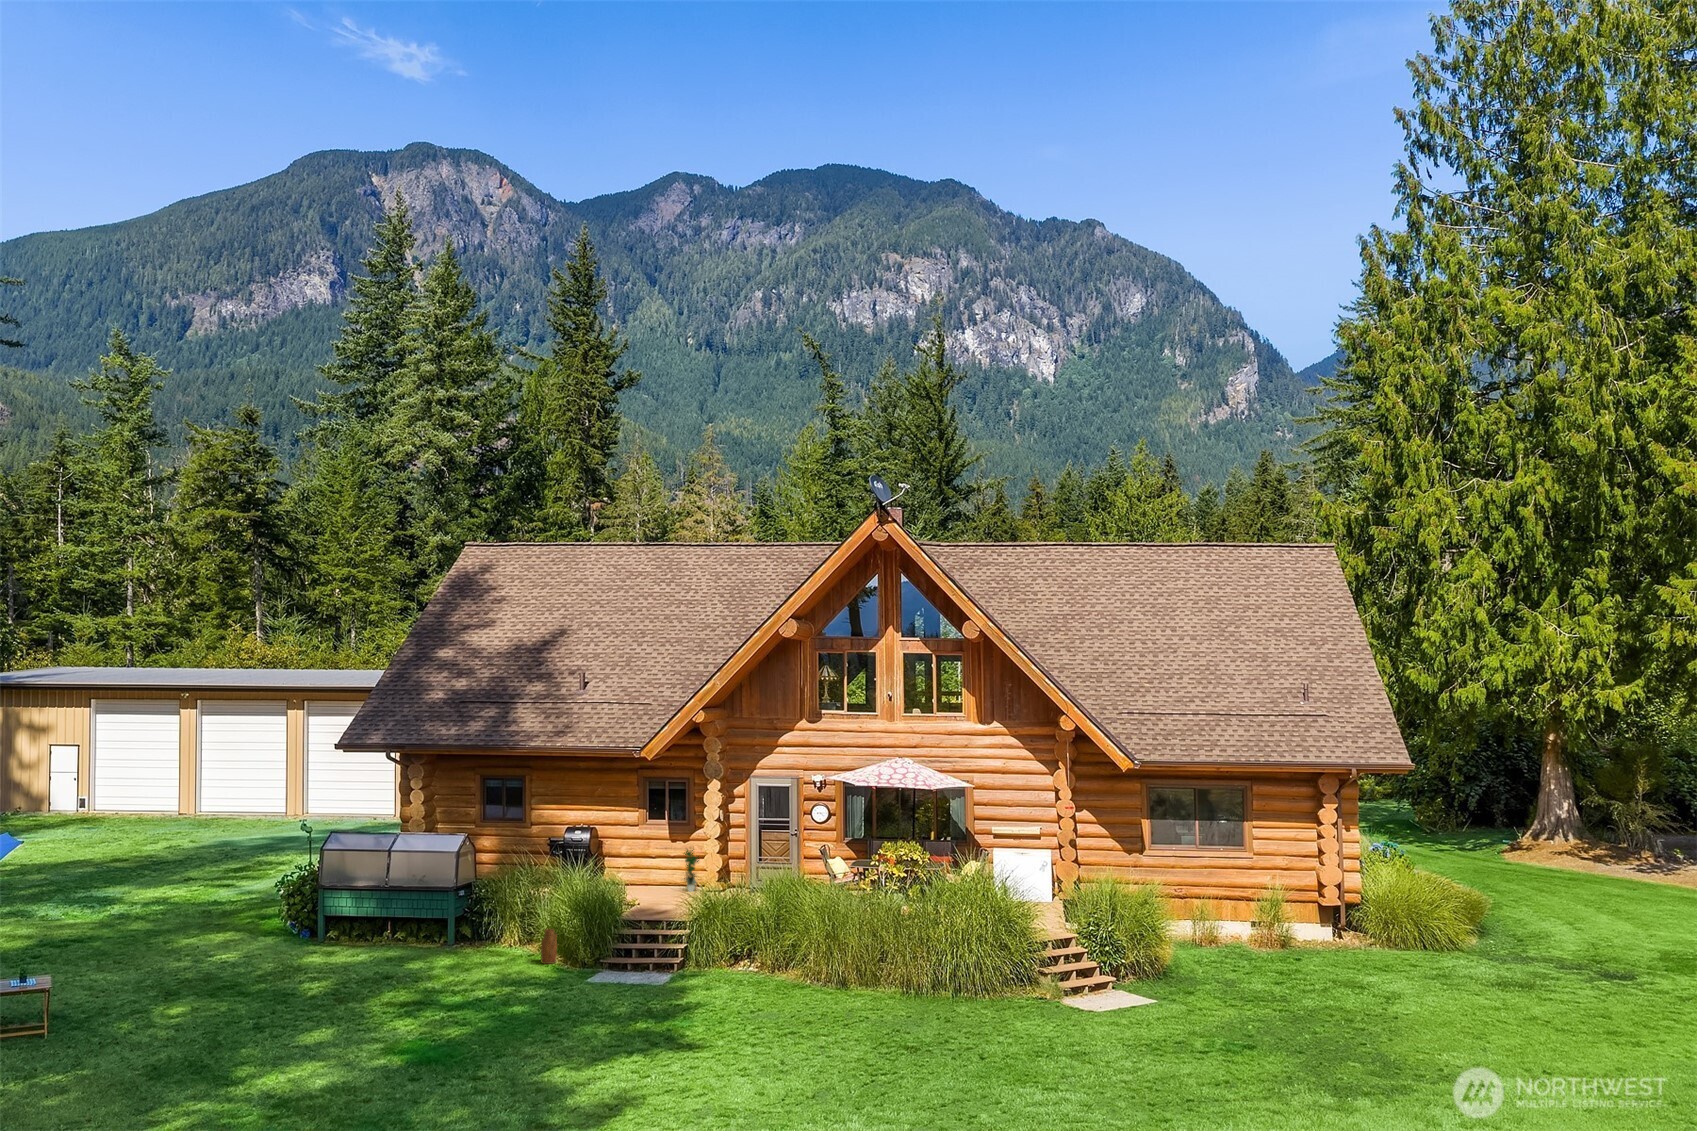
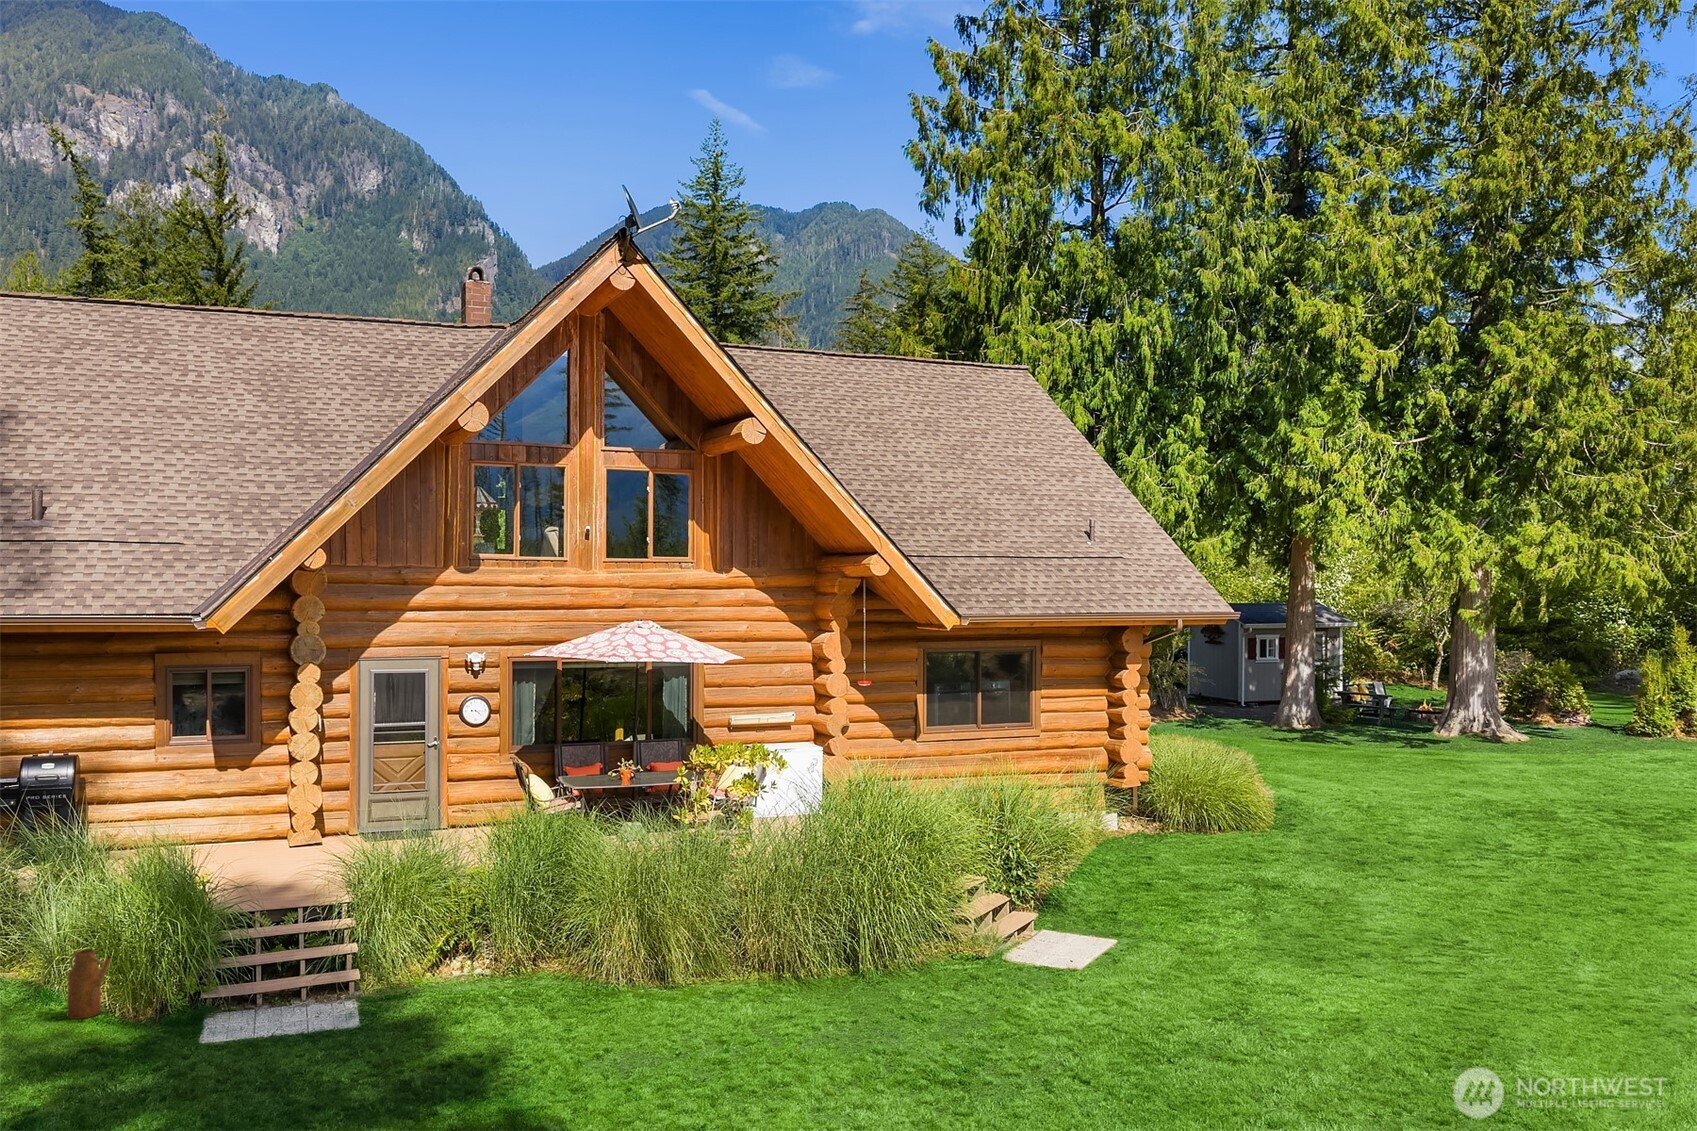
potted plant: present [684,849,699,892] -> none [247,774,285,851]

